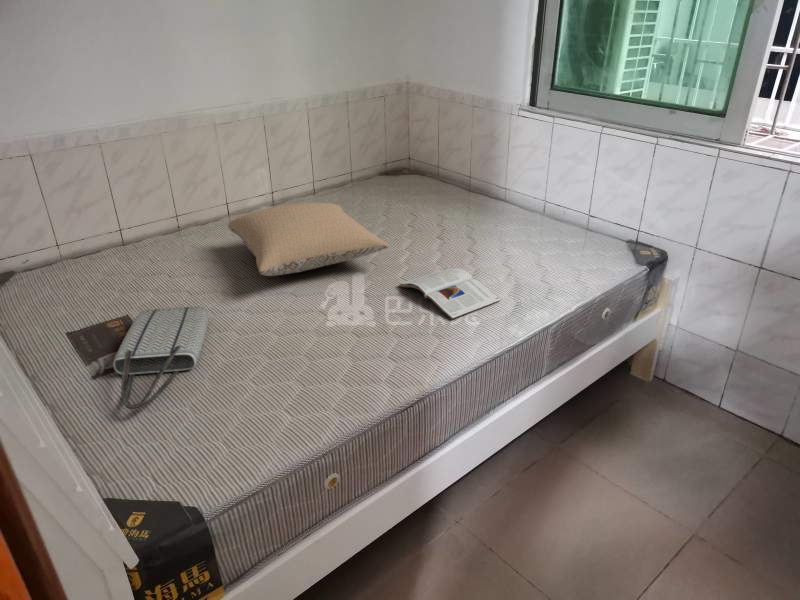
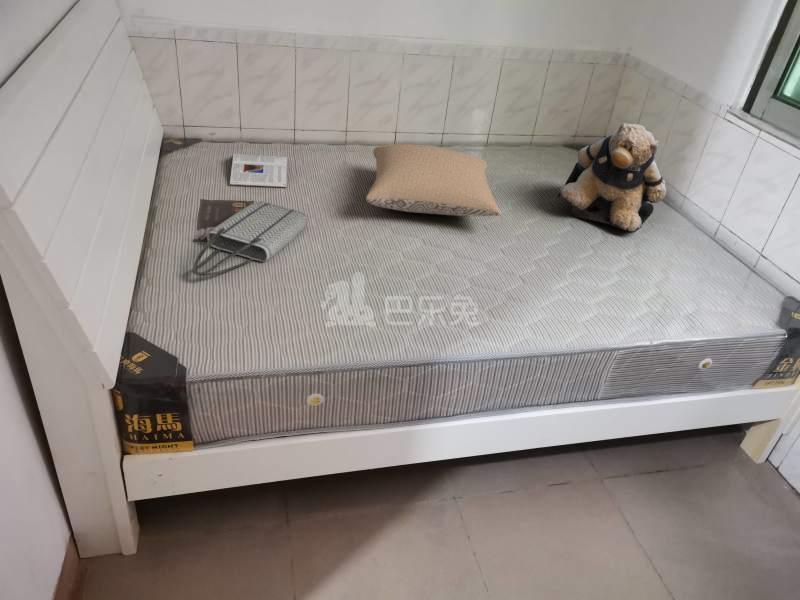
teddy bear: none [415,136,504,231] -> present [557,123,666,231]
magazine: present [399,268,500,319] -> present [230,154,287,188]

